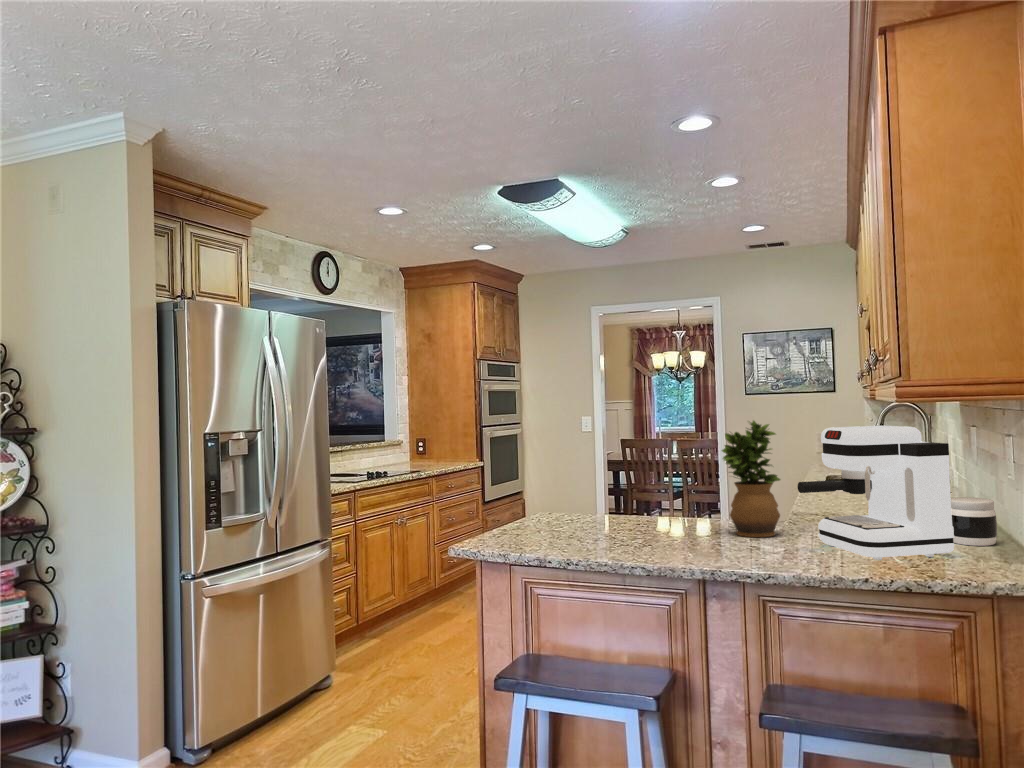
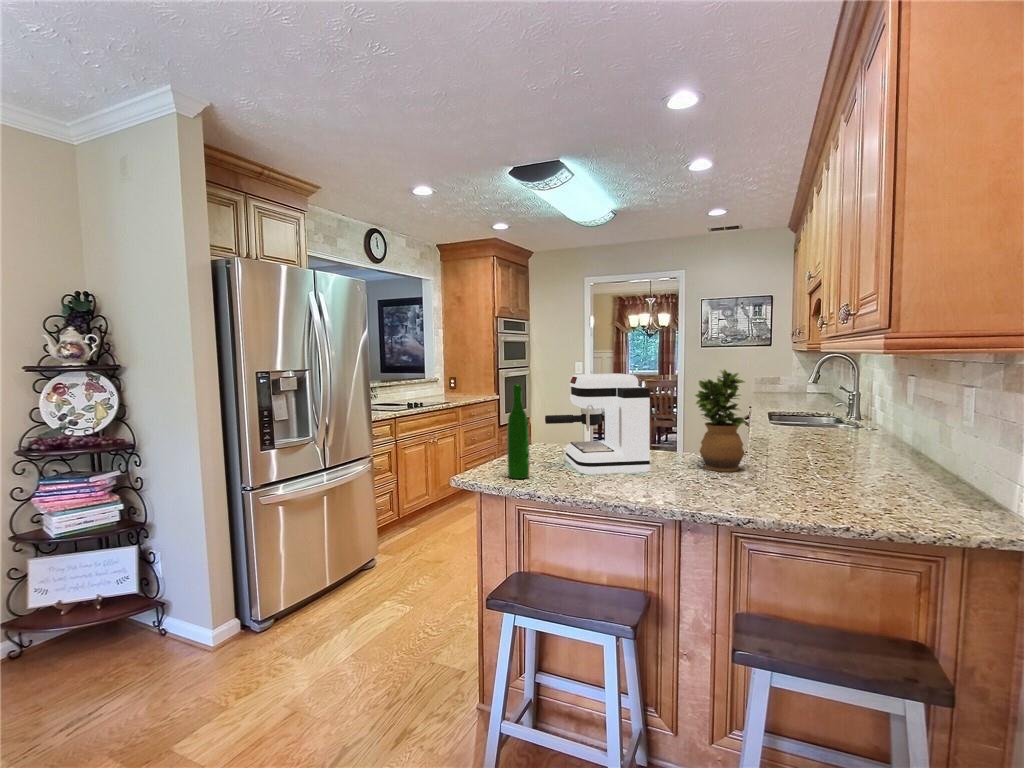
coffee maker: present [798,426,954,560] -> present [545,374,650,476]
wine bottle: none [510,441,535,549] -> present [507,385,529,479]
jar: present [951,497,997,546] -> none [898,442,946,487]

